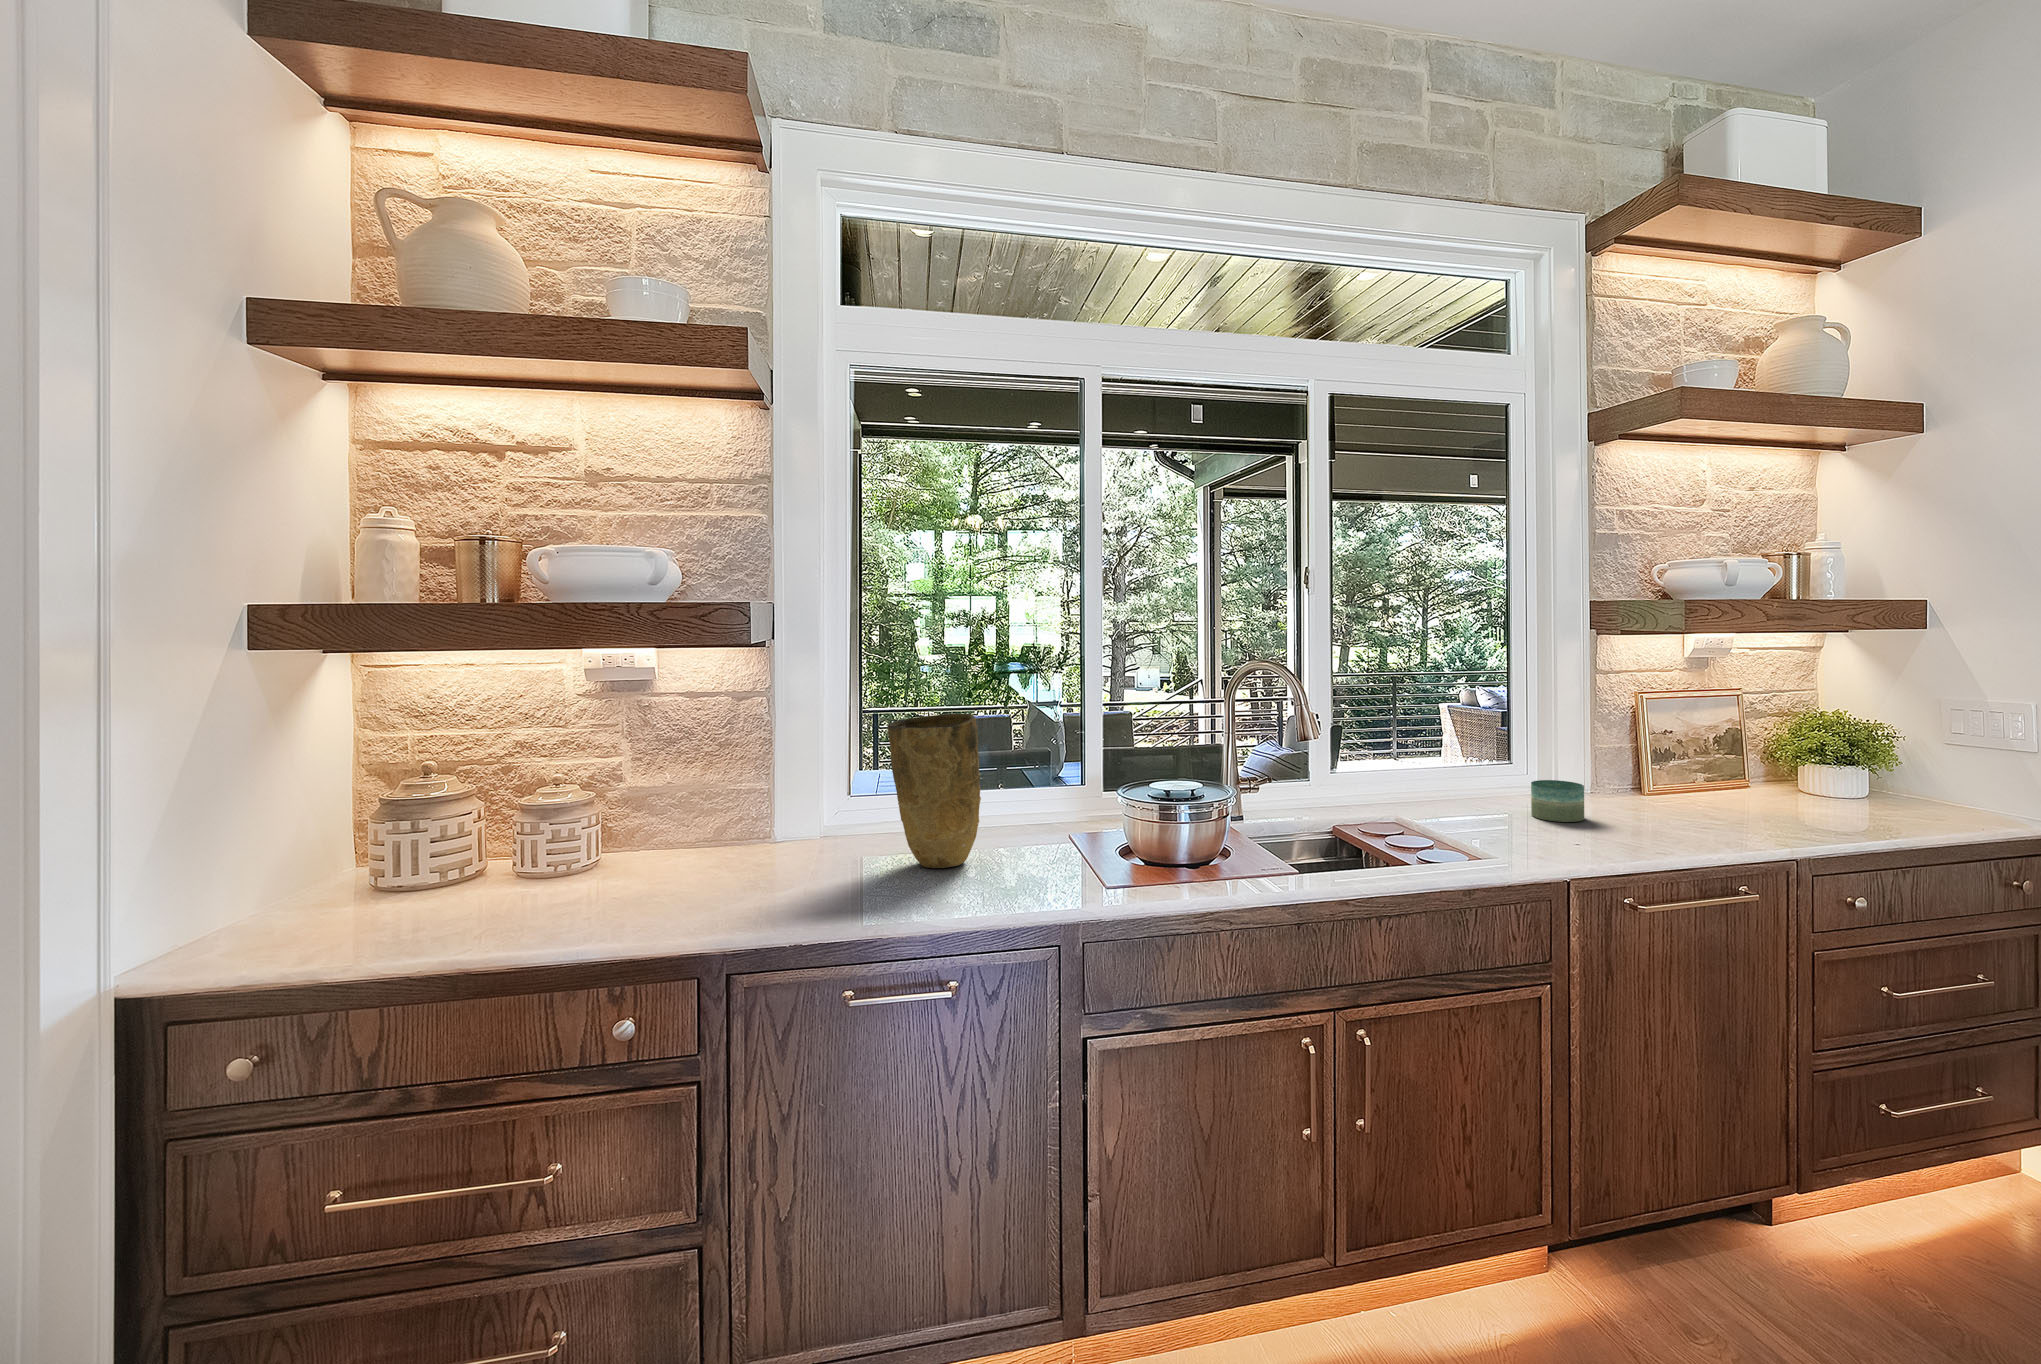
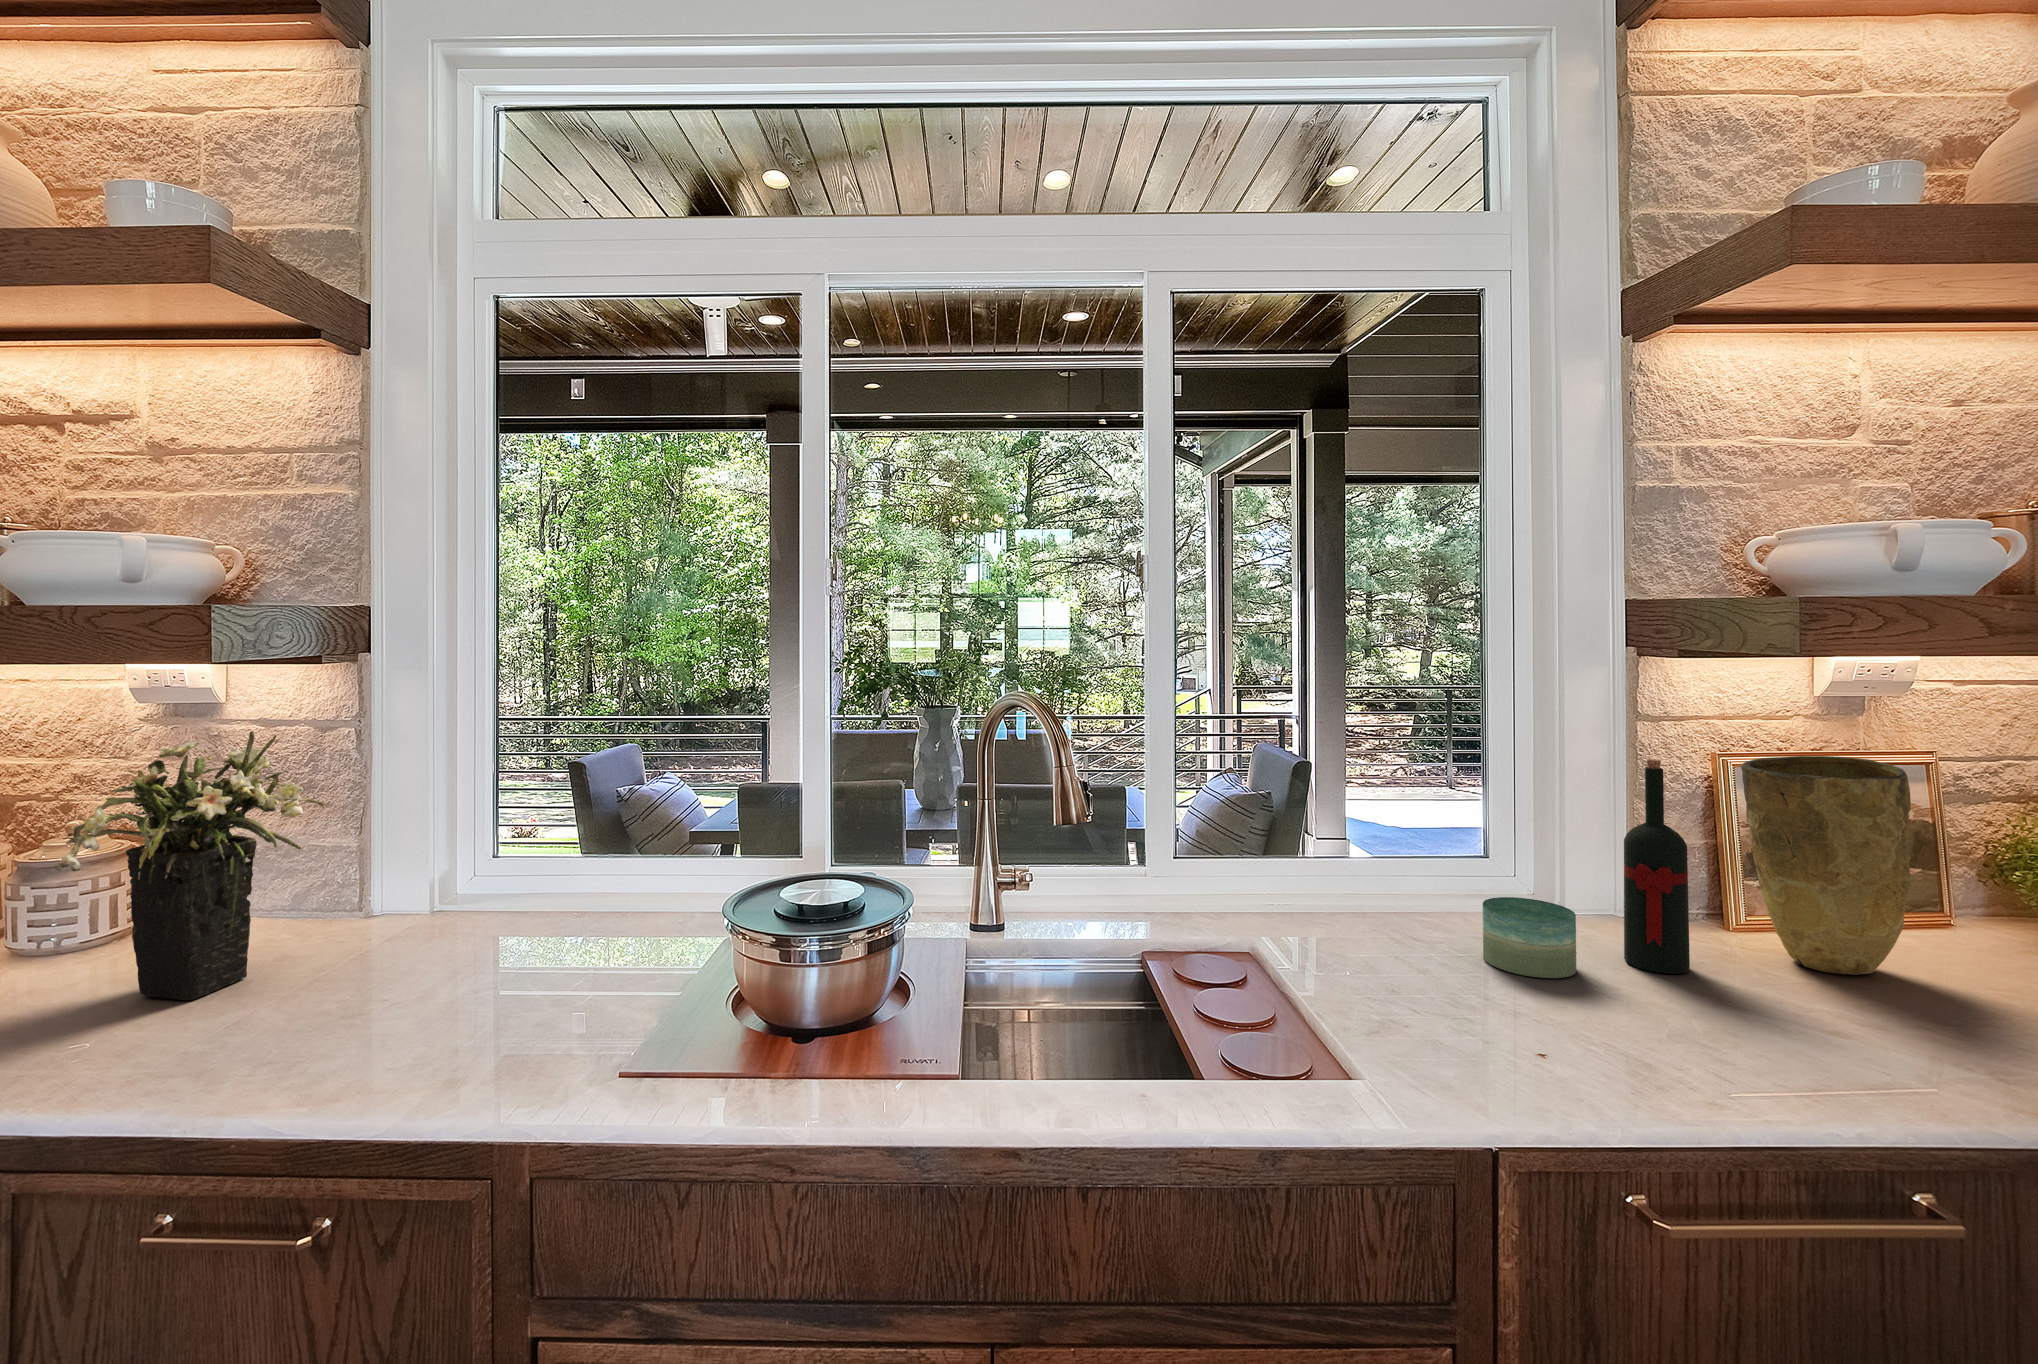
wine bottle: none [1603,694,1638,816] -> present [1624,759,1690,974]
flower arrangement: none [670,695,829,890] -> present [54,731,326,1000]
vase: present [887,713,981,868] -> present [1741,756,1911,975]

